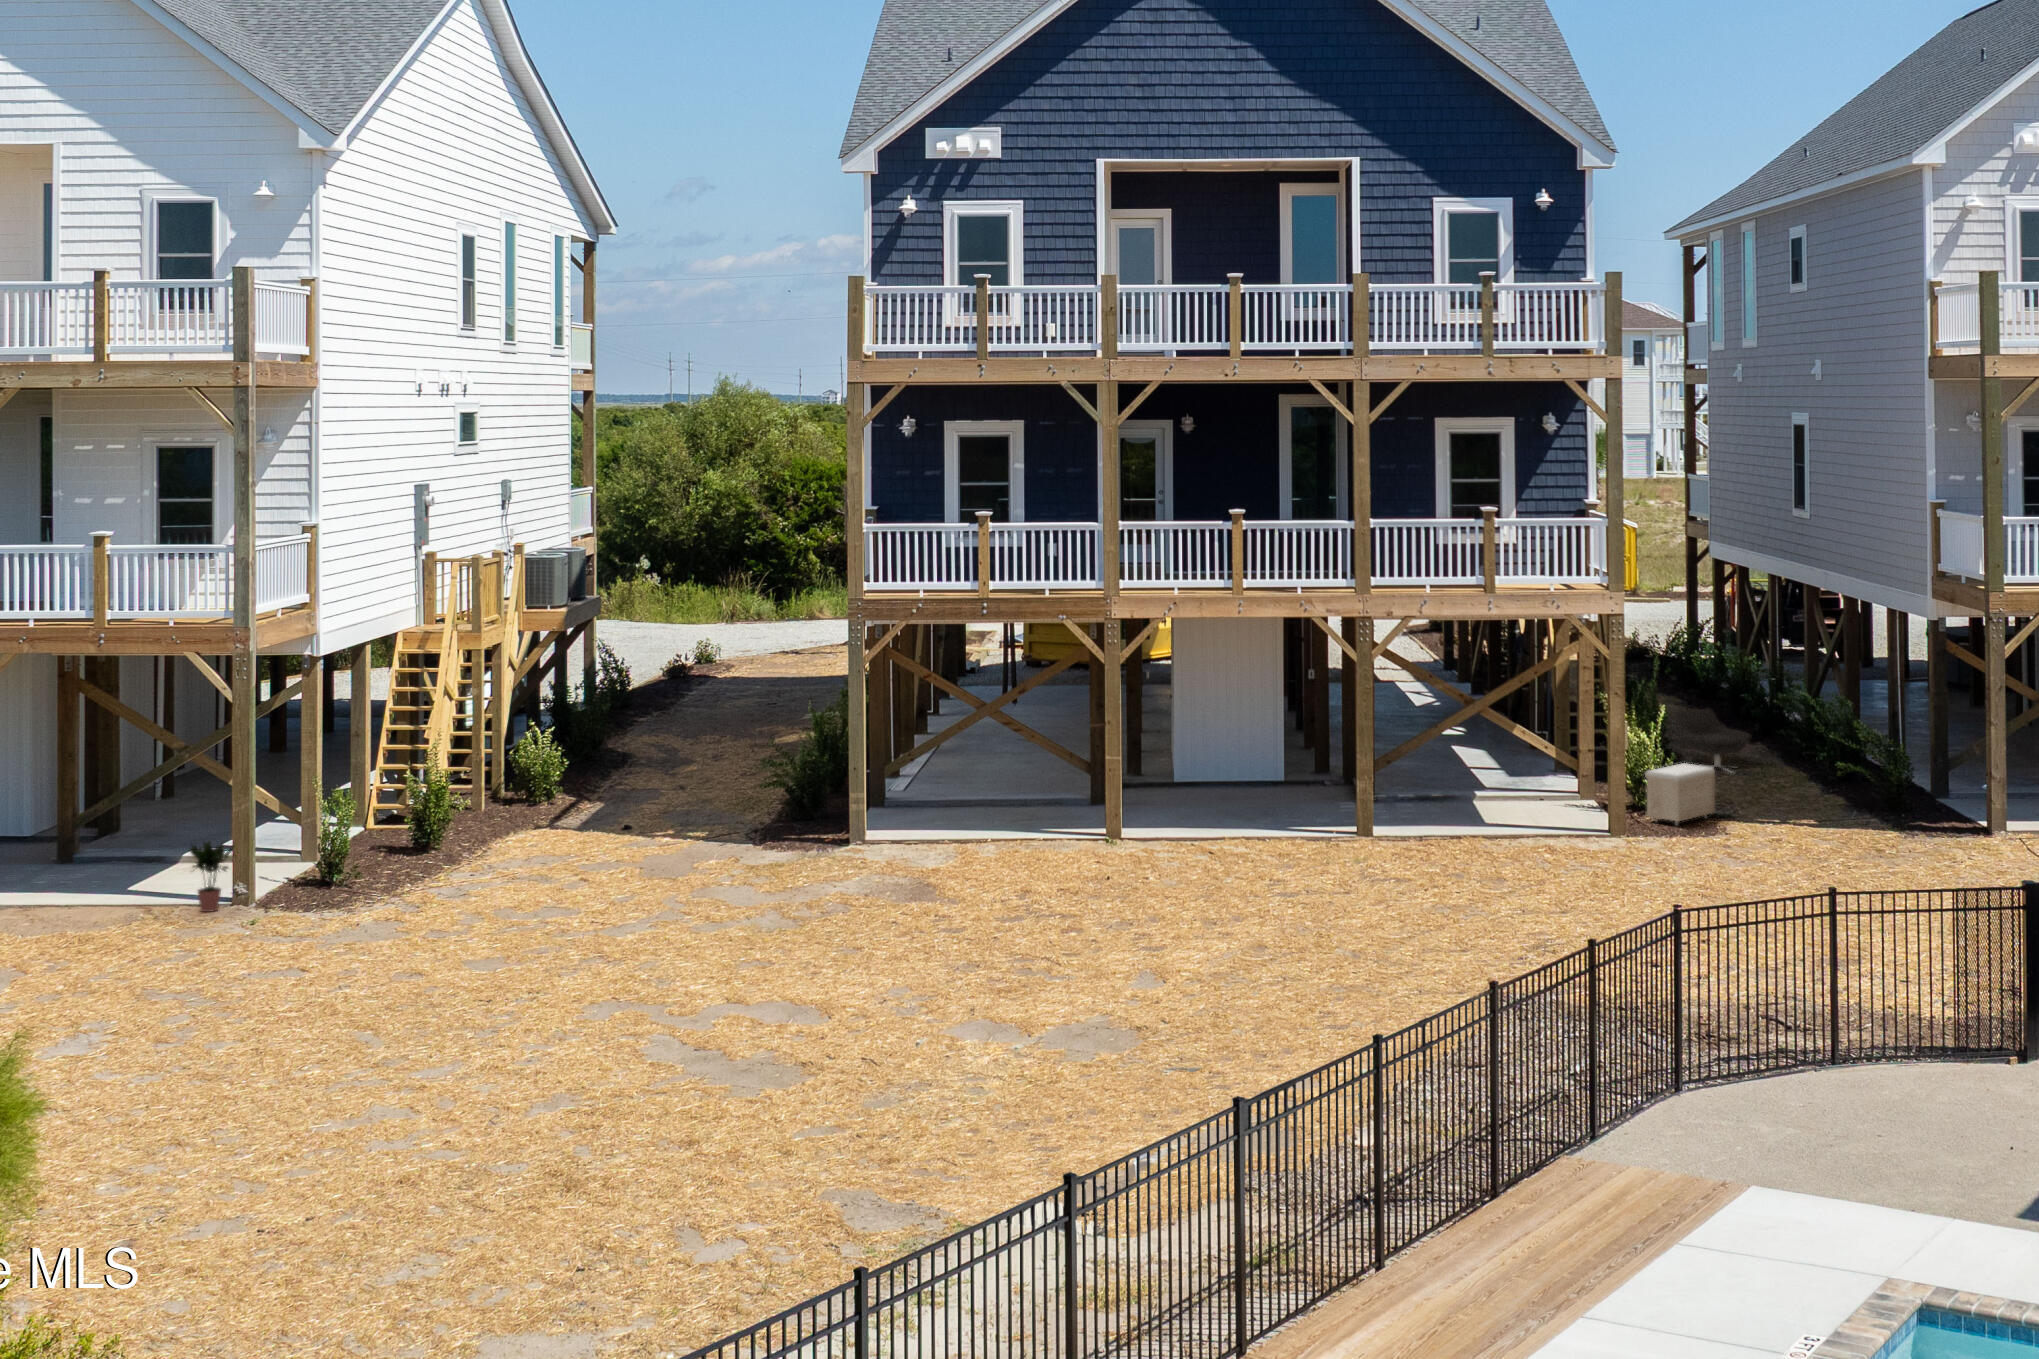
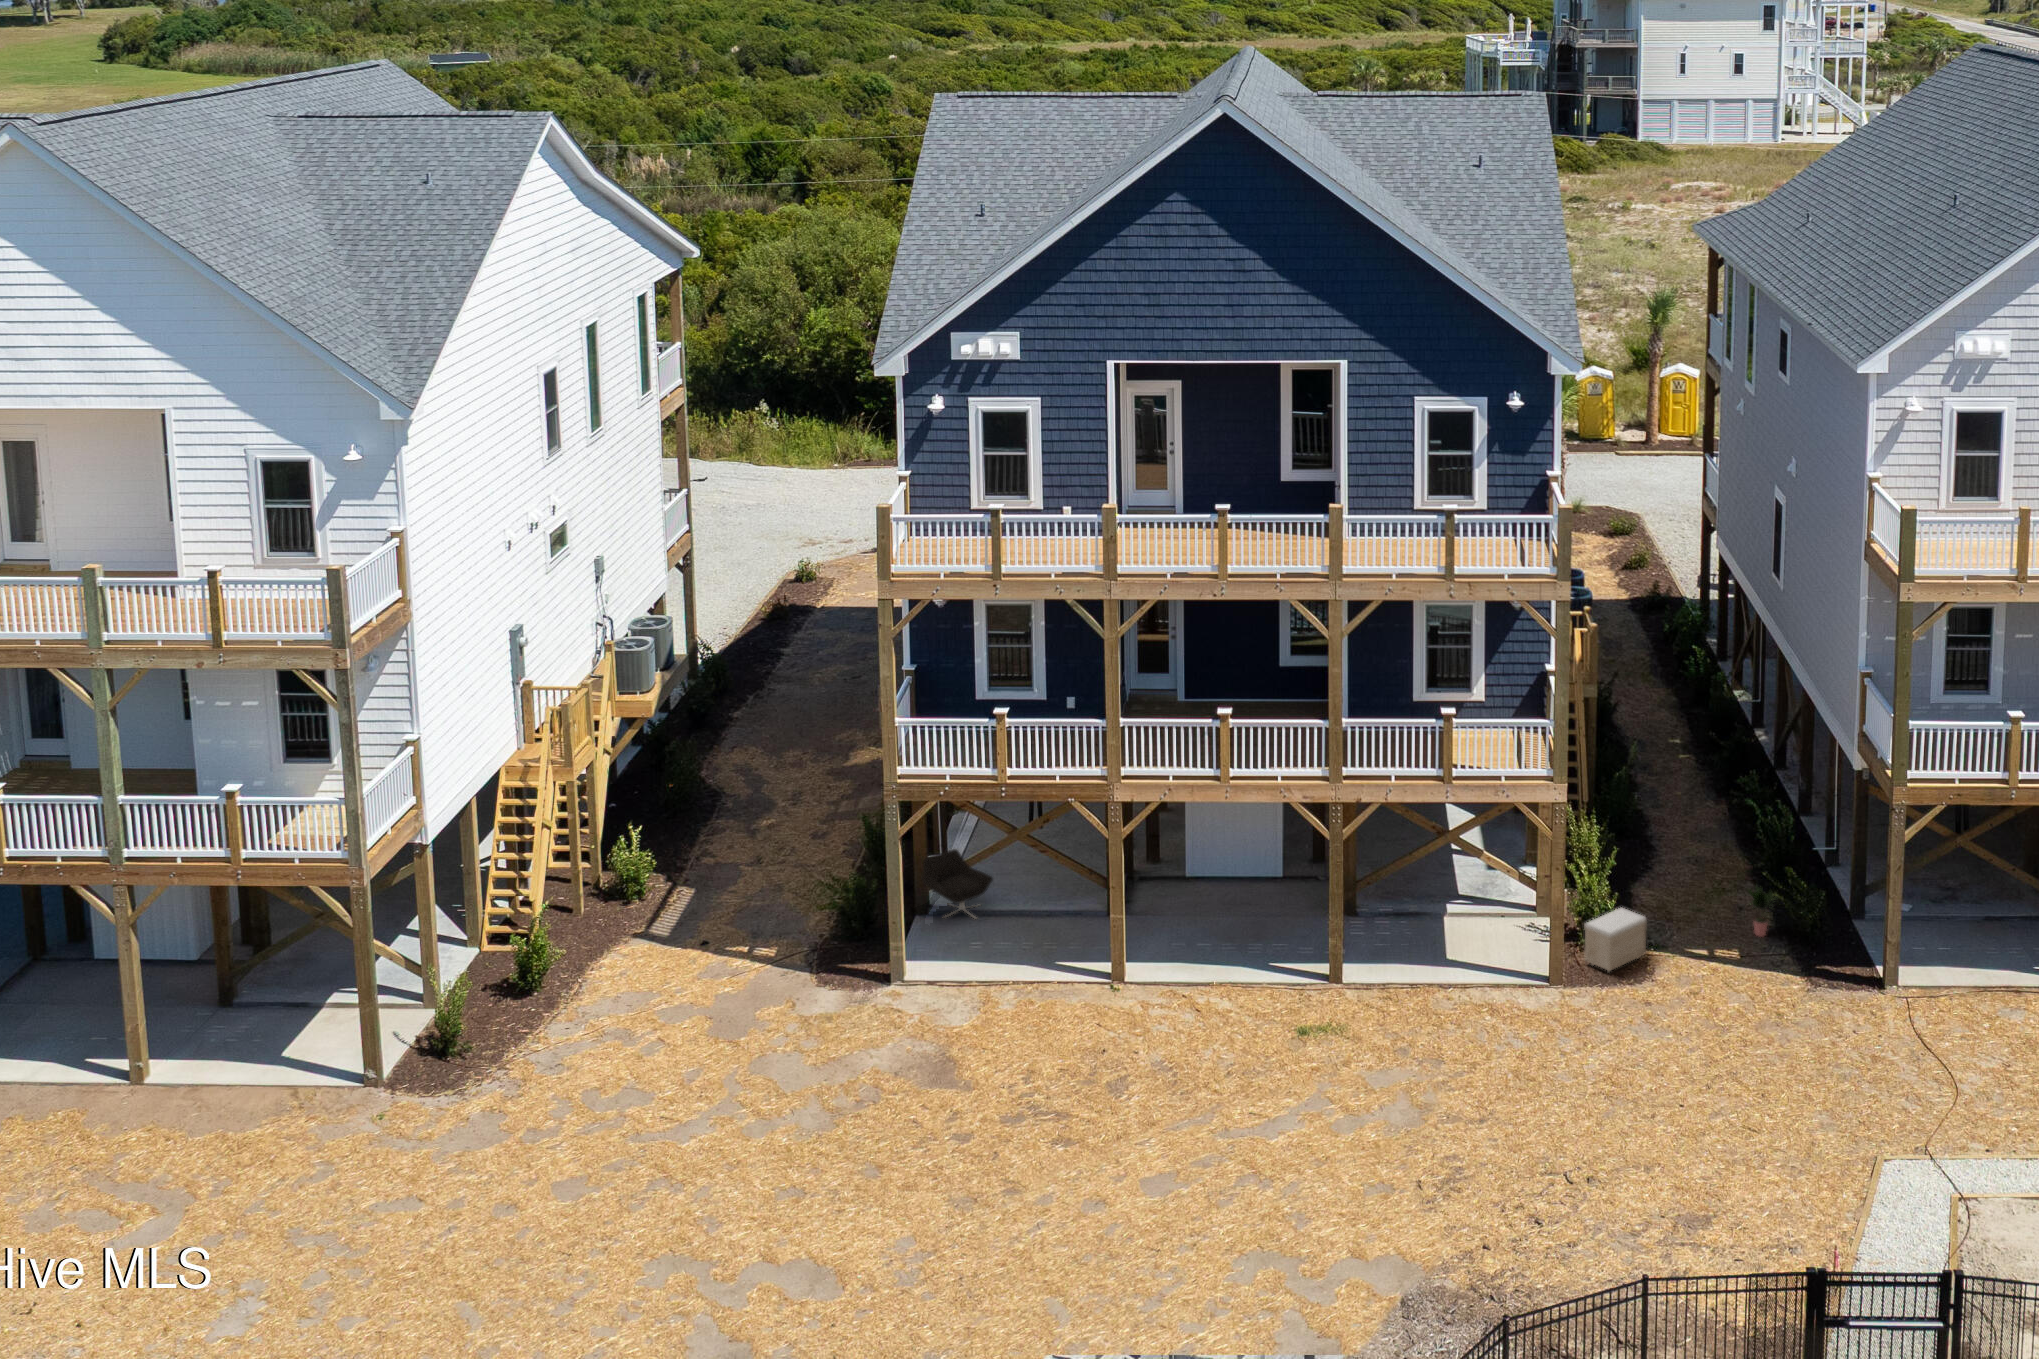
lounge chair: present [1675,709,1751,769] -> present [923,849,993,918]
potted plant: present [189,841,234,912] -> present [1749,886,1778,937]

